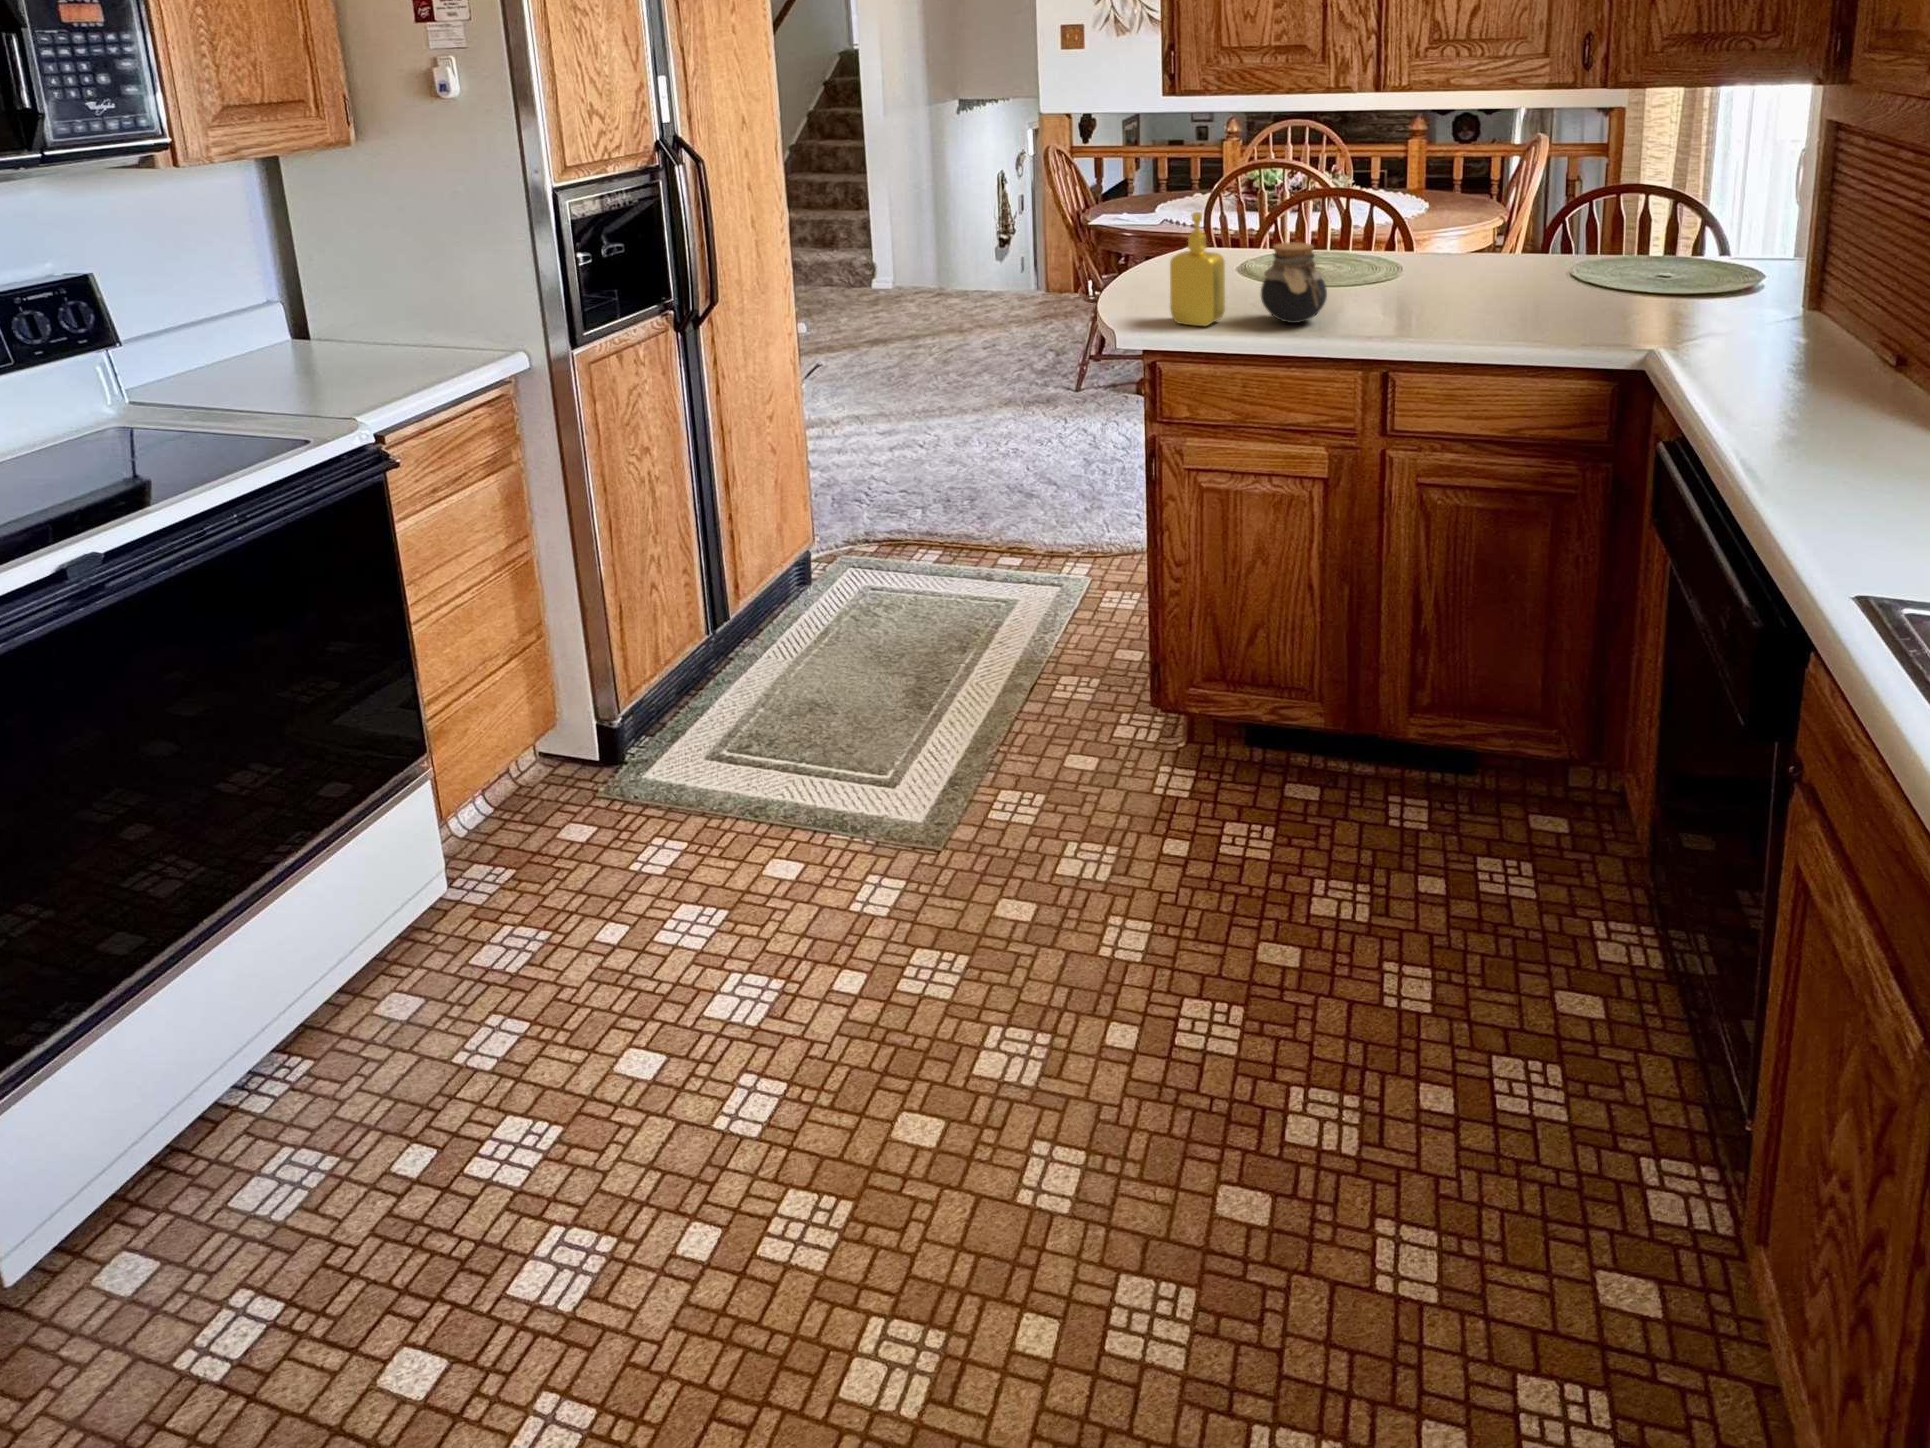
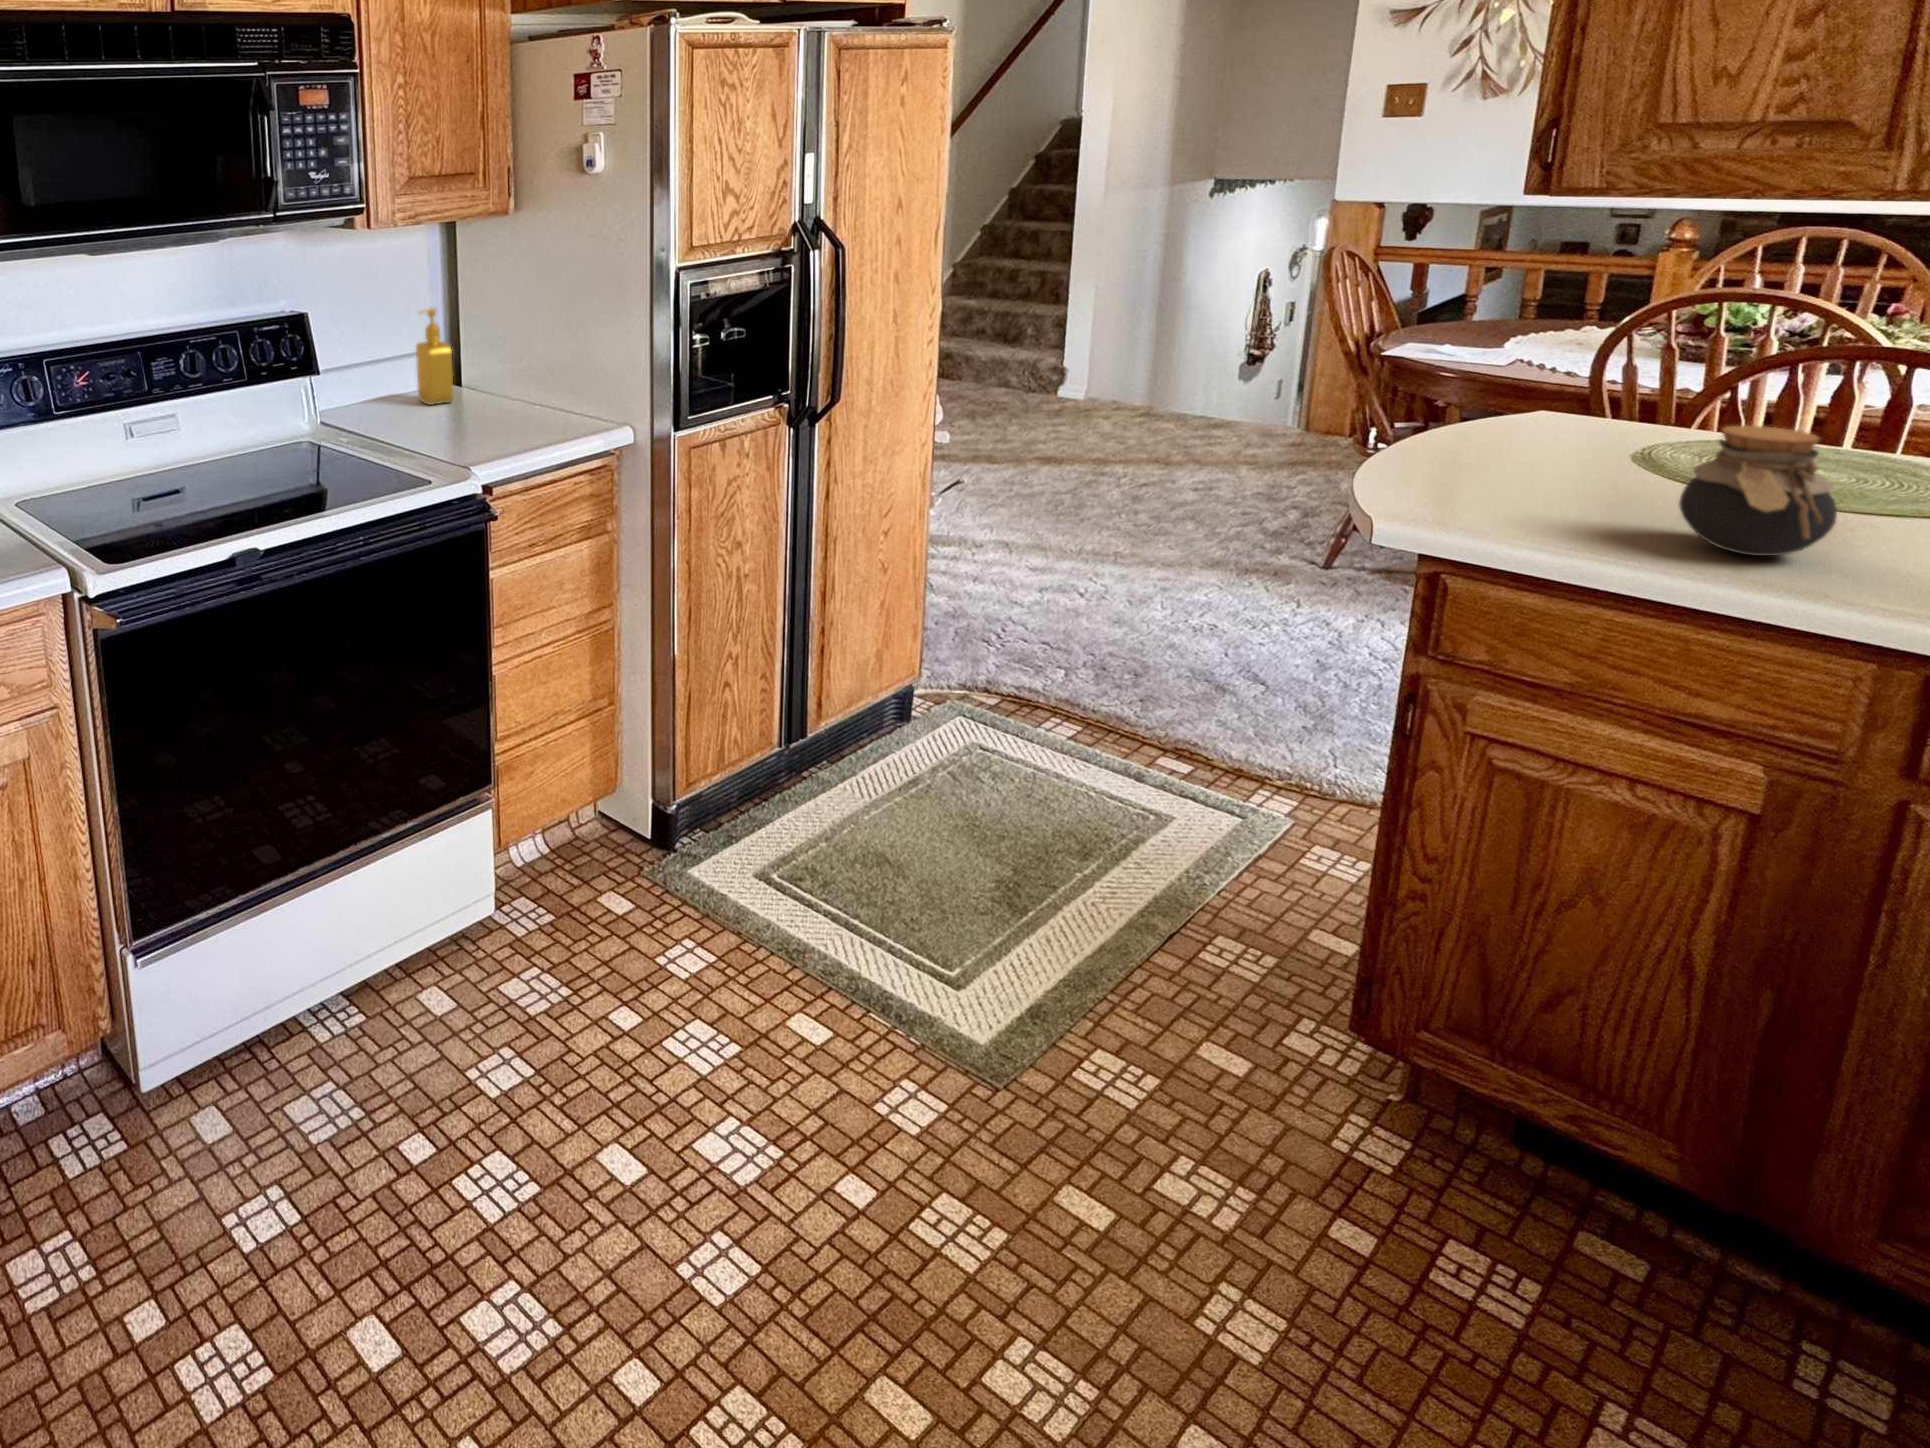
soap dispenser: present [1170,212,1225,326] -> present [416,308,453,405]

